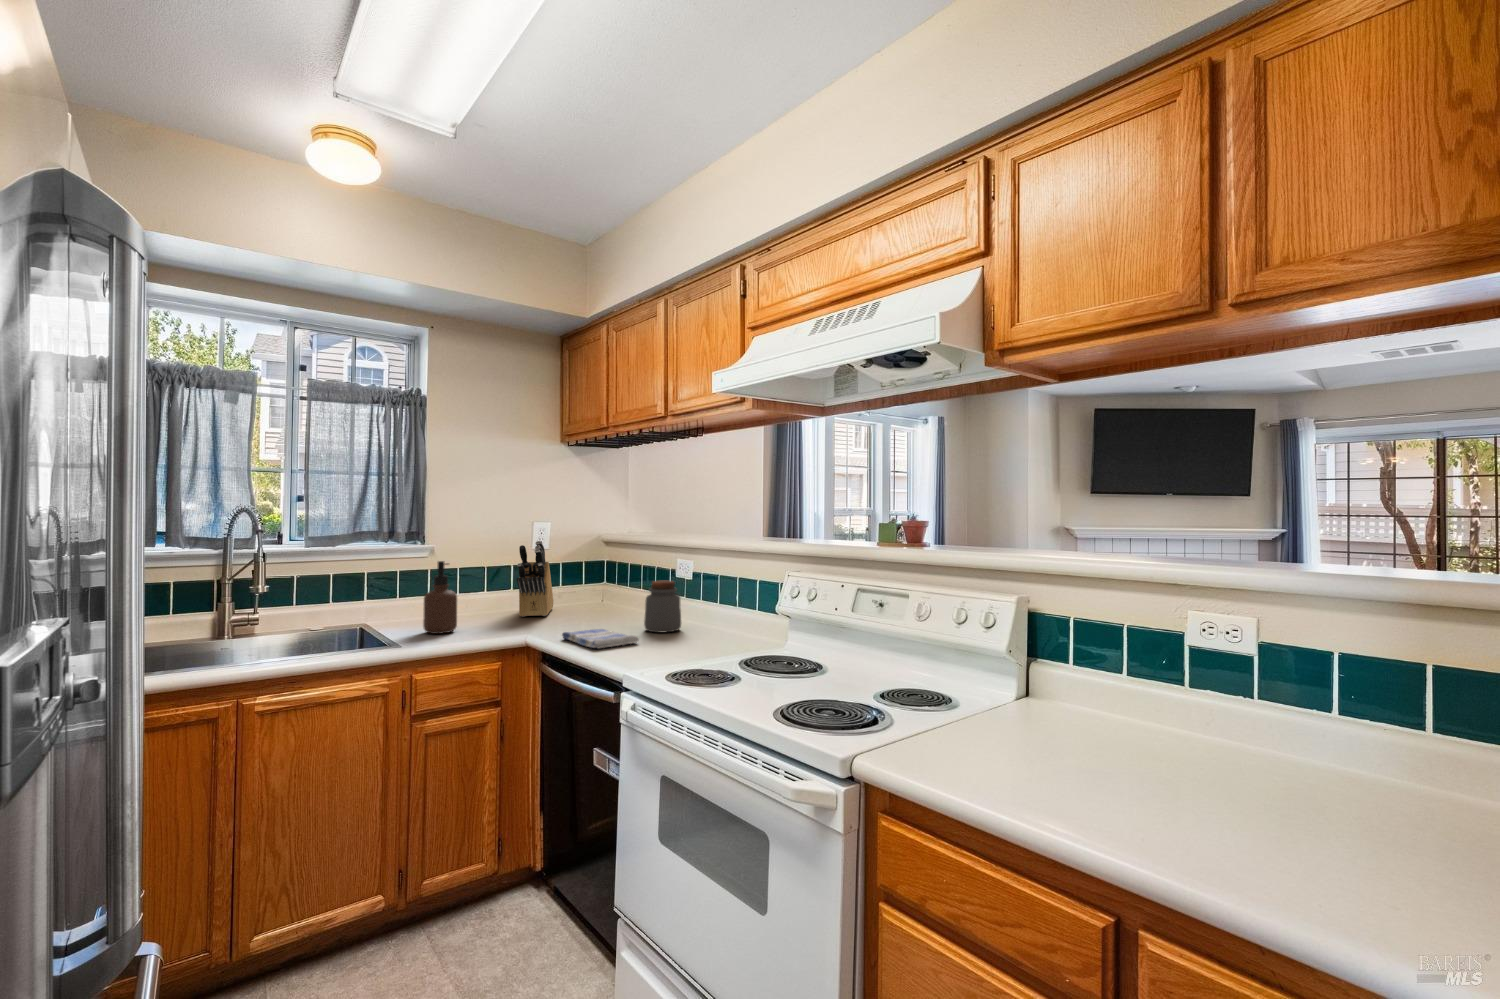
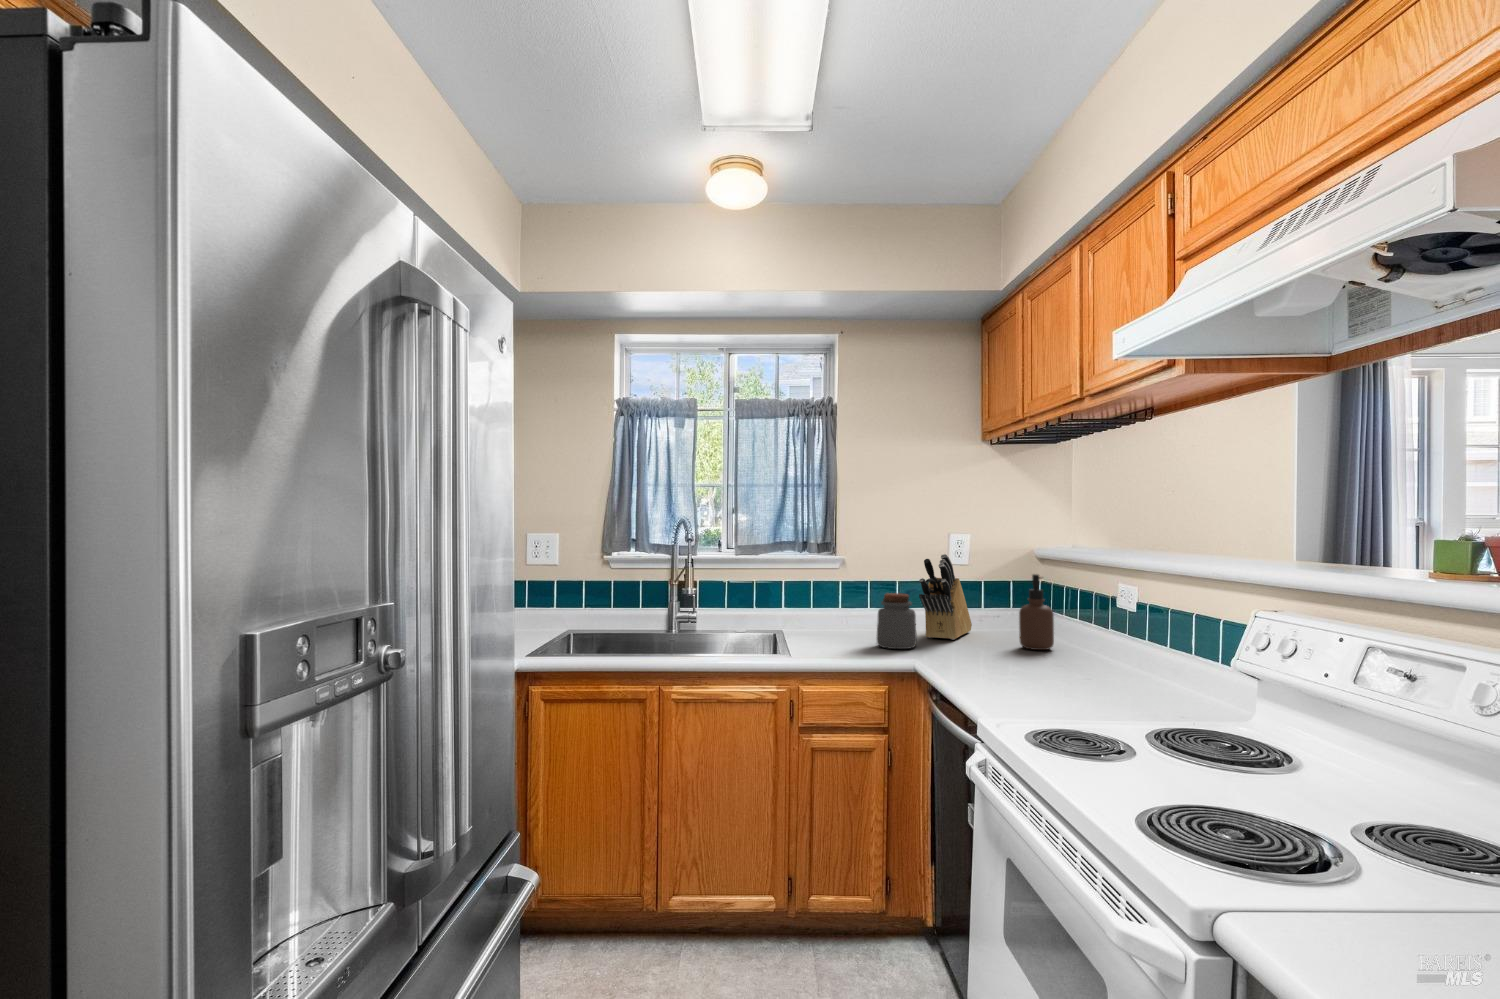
soap dispenser: present [423,561,457,634] -> present [1019,574,1054,650]
jar: present [644,581,681,633] -> present [877,593,917,649]
dish towel: present [562,629,639,648] -> none [948,660,1034,684]

